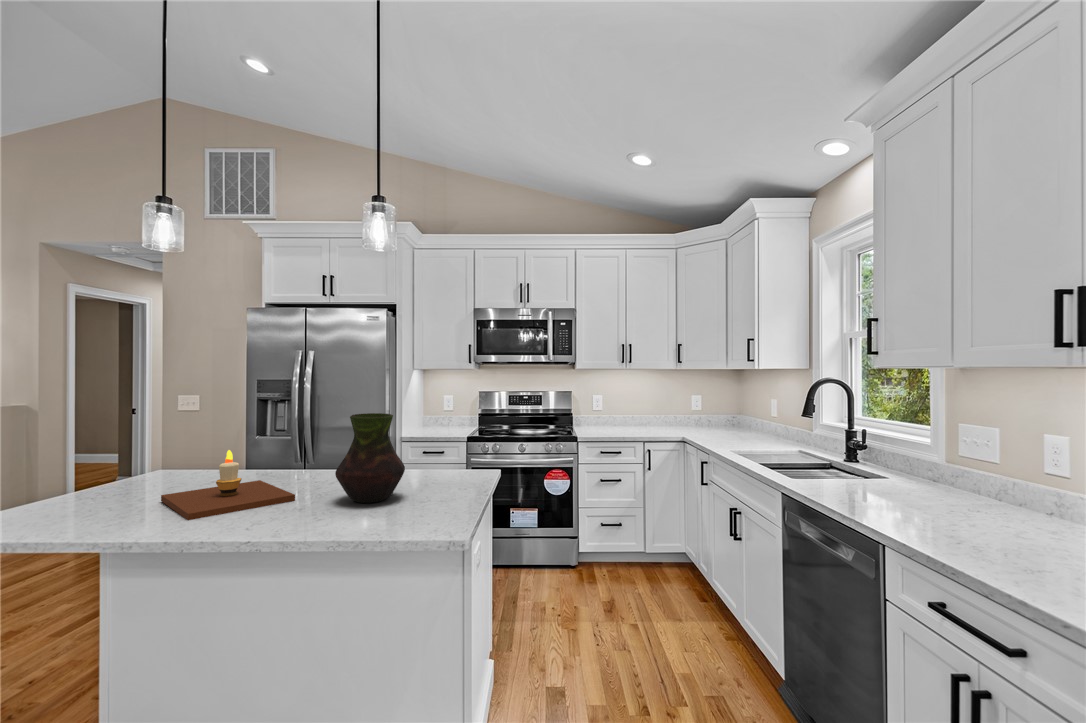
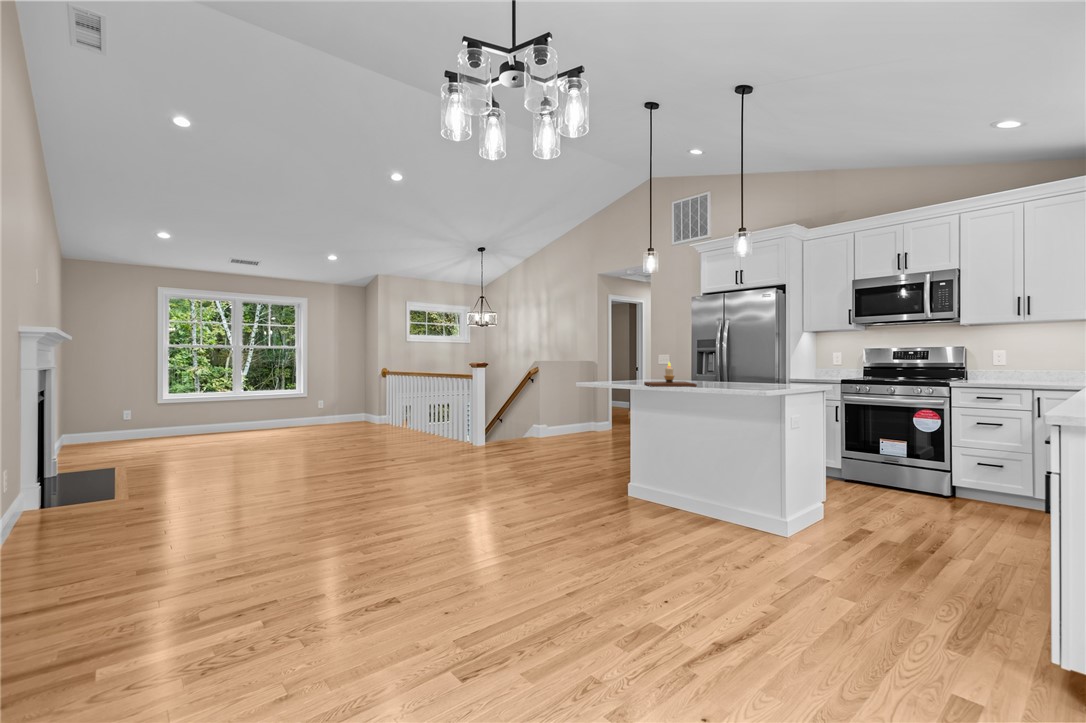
vase: present [335,413,405,503] -> none [714,343,751,388]

